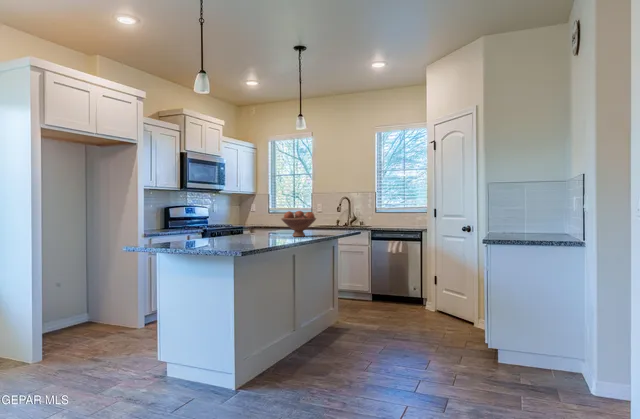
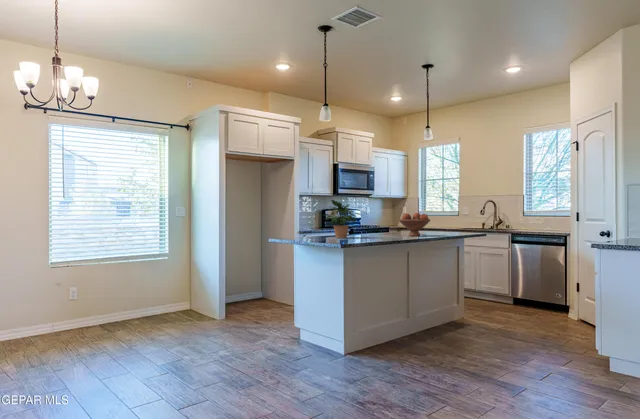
potted plant: none [196,195,248,242] -> present [325,200,360,238]

